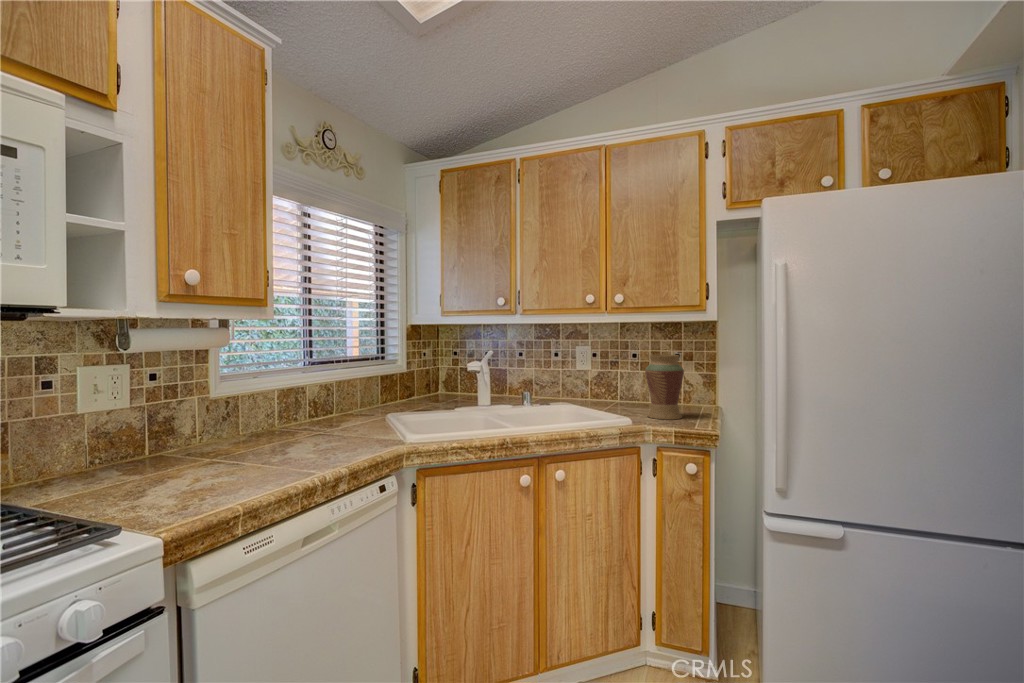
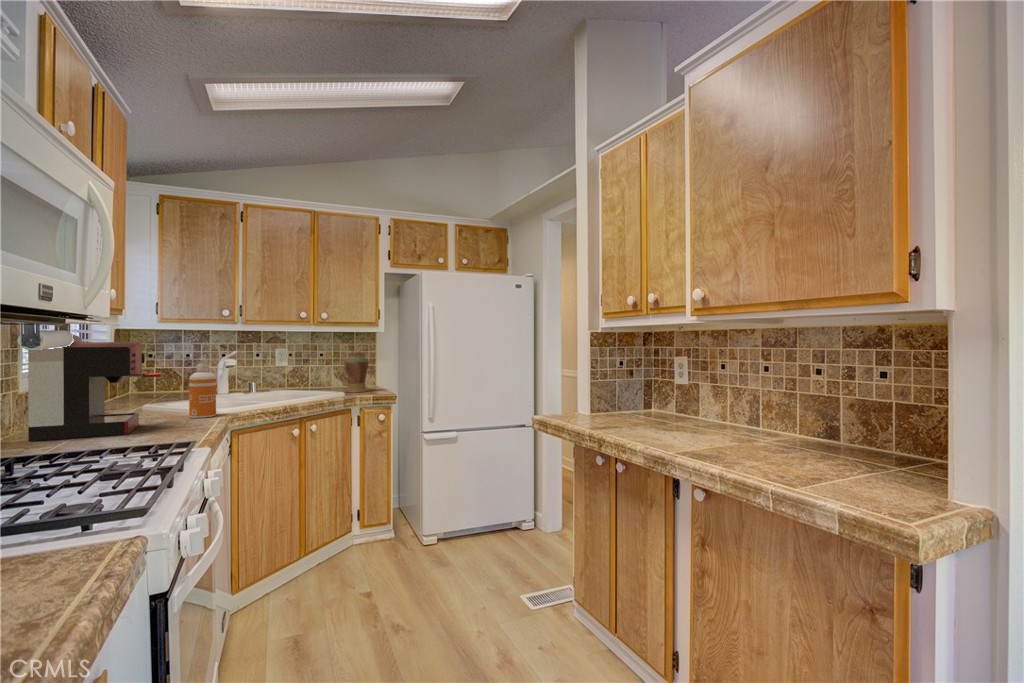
coffee maker: none [124,333,278,474] -> present [28,334,161,441]
soap dispenser: none [350,365,385,450] -> present [189,358,216,418]

